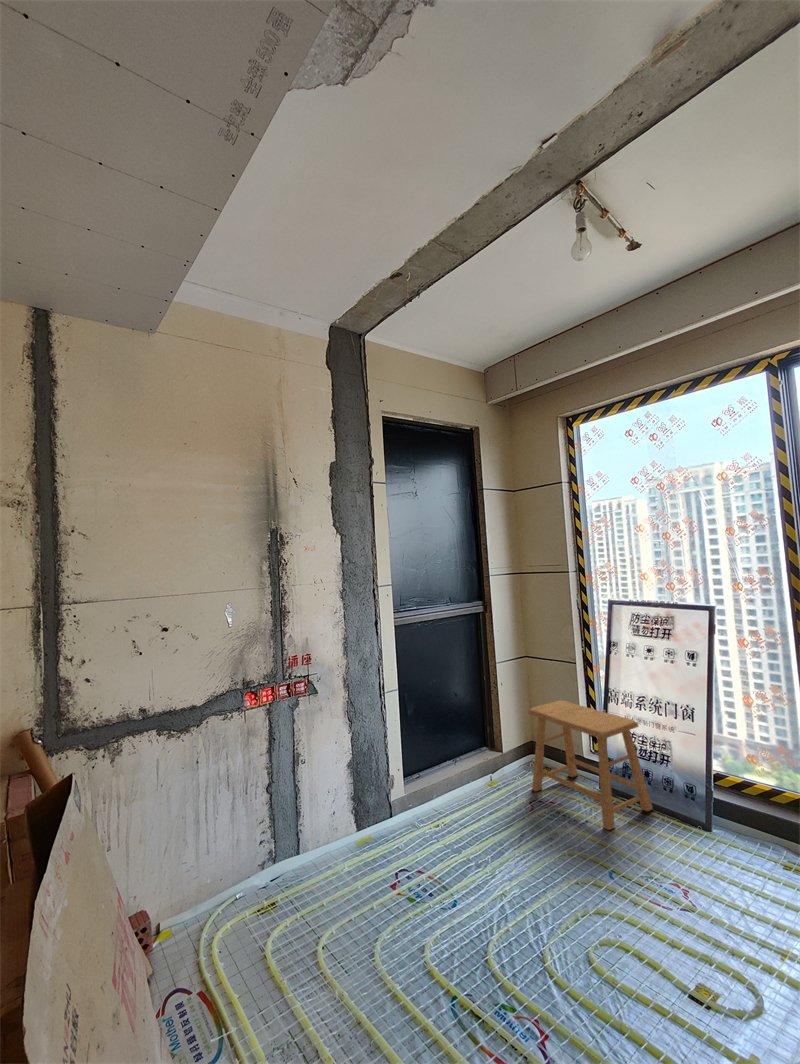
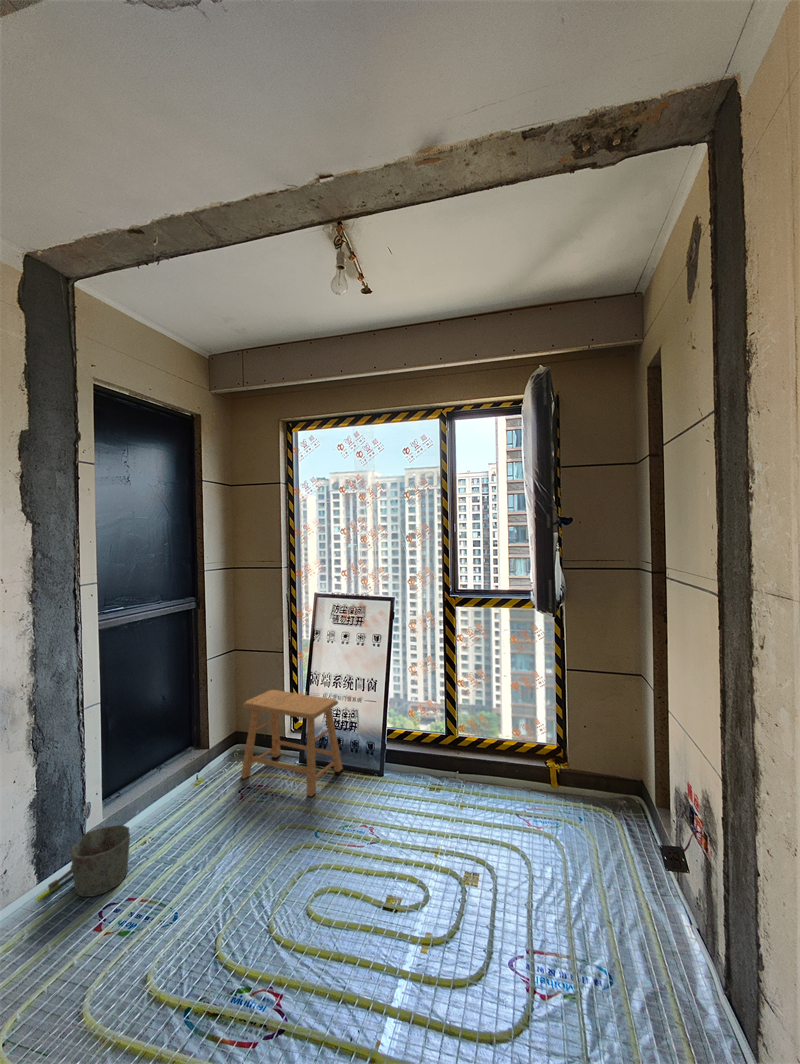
bucket: none [365,801,423,859] -> present [48,825,130,897]

